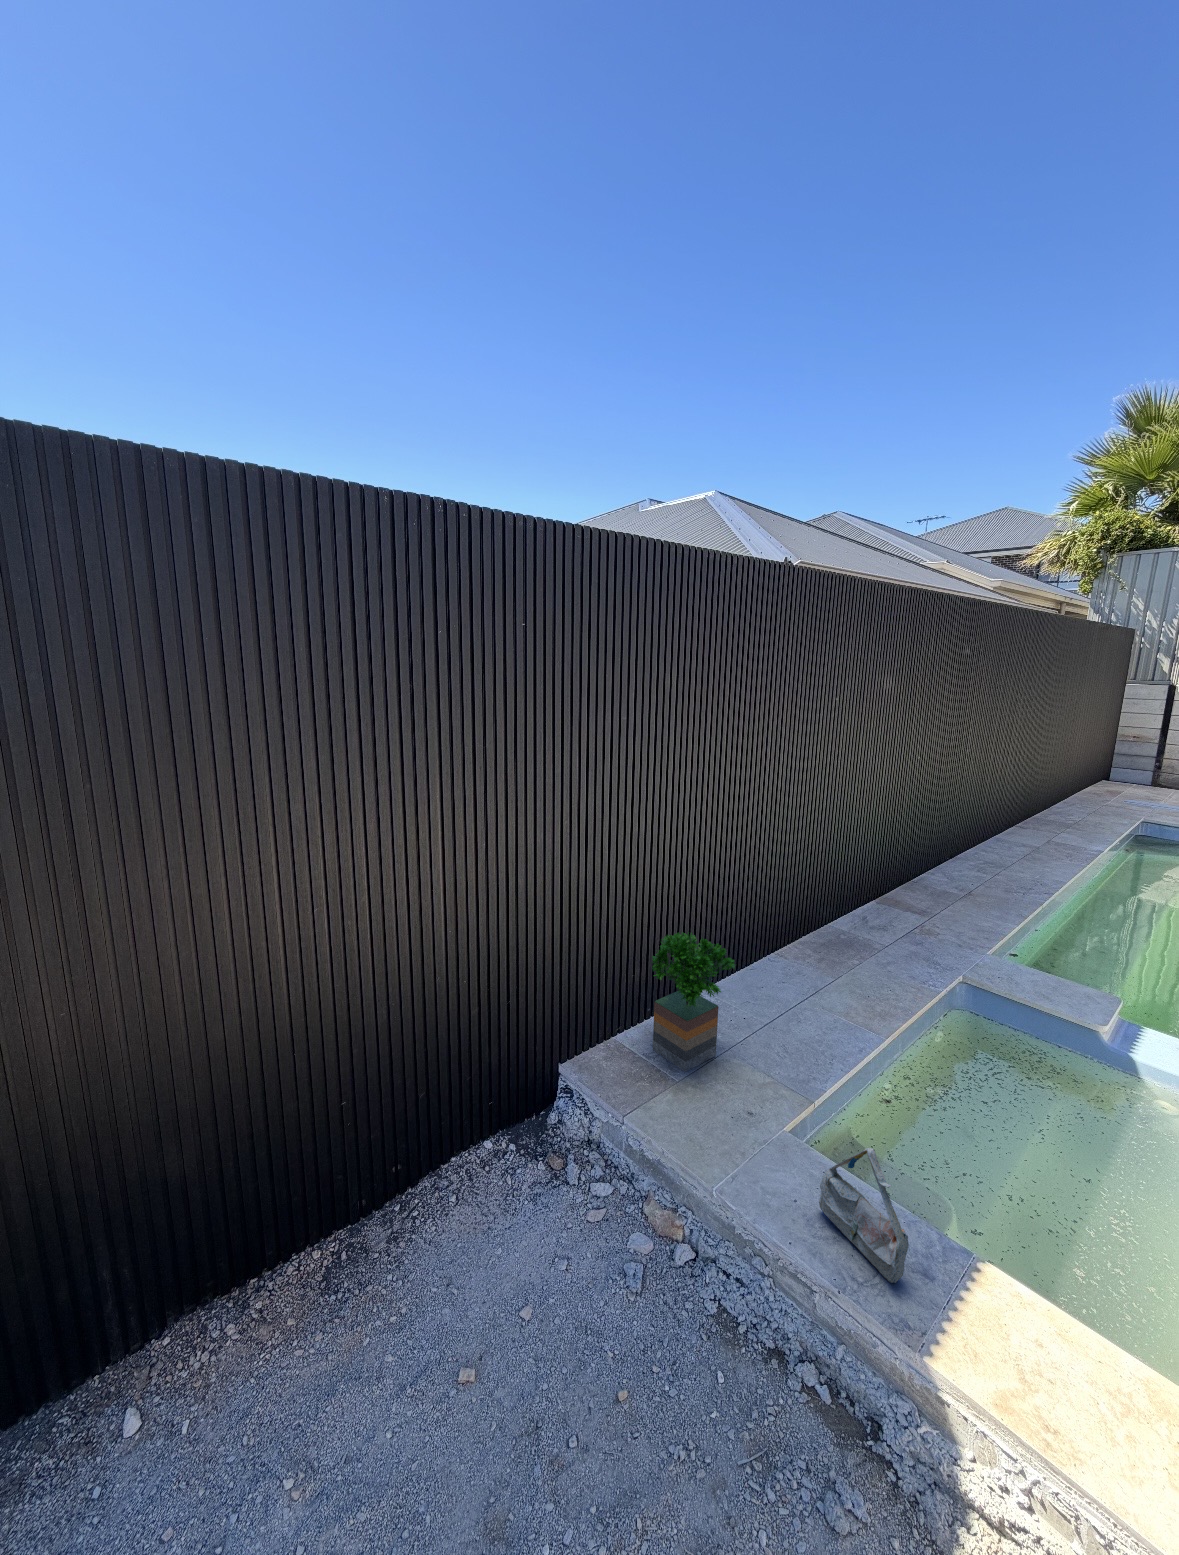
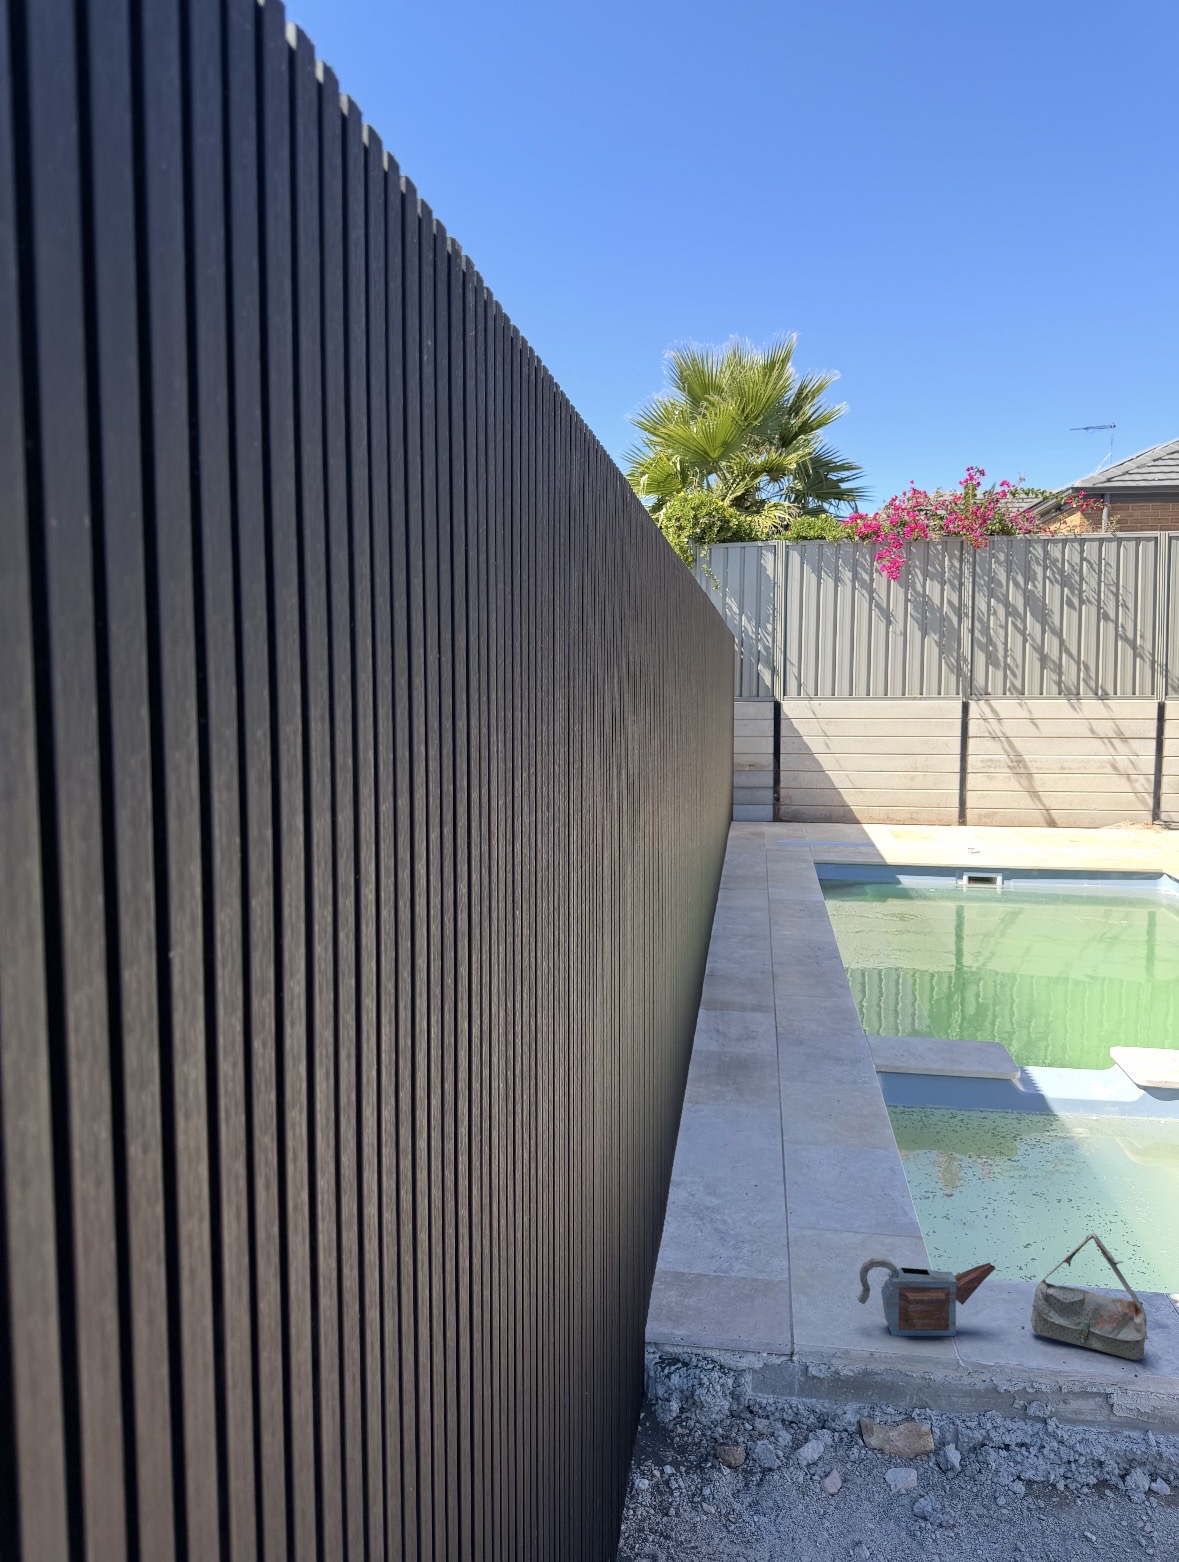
potted tree: present [652,932,735,1072] -> none [685,1086,802,1275]
watering can: none [691,1085,796,1175] -> present [858,1258,996,1336]

